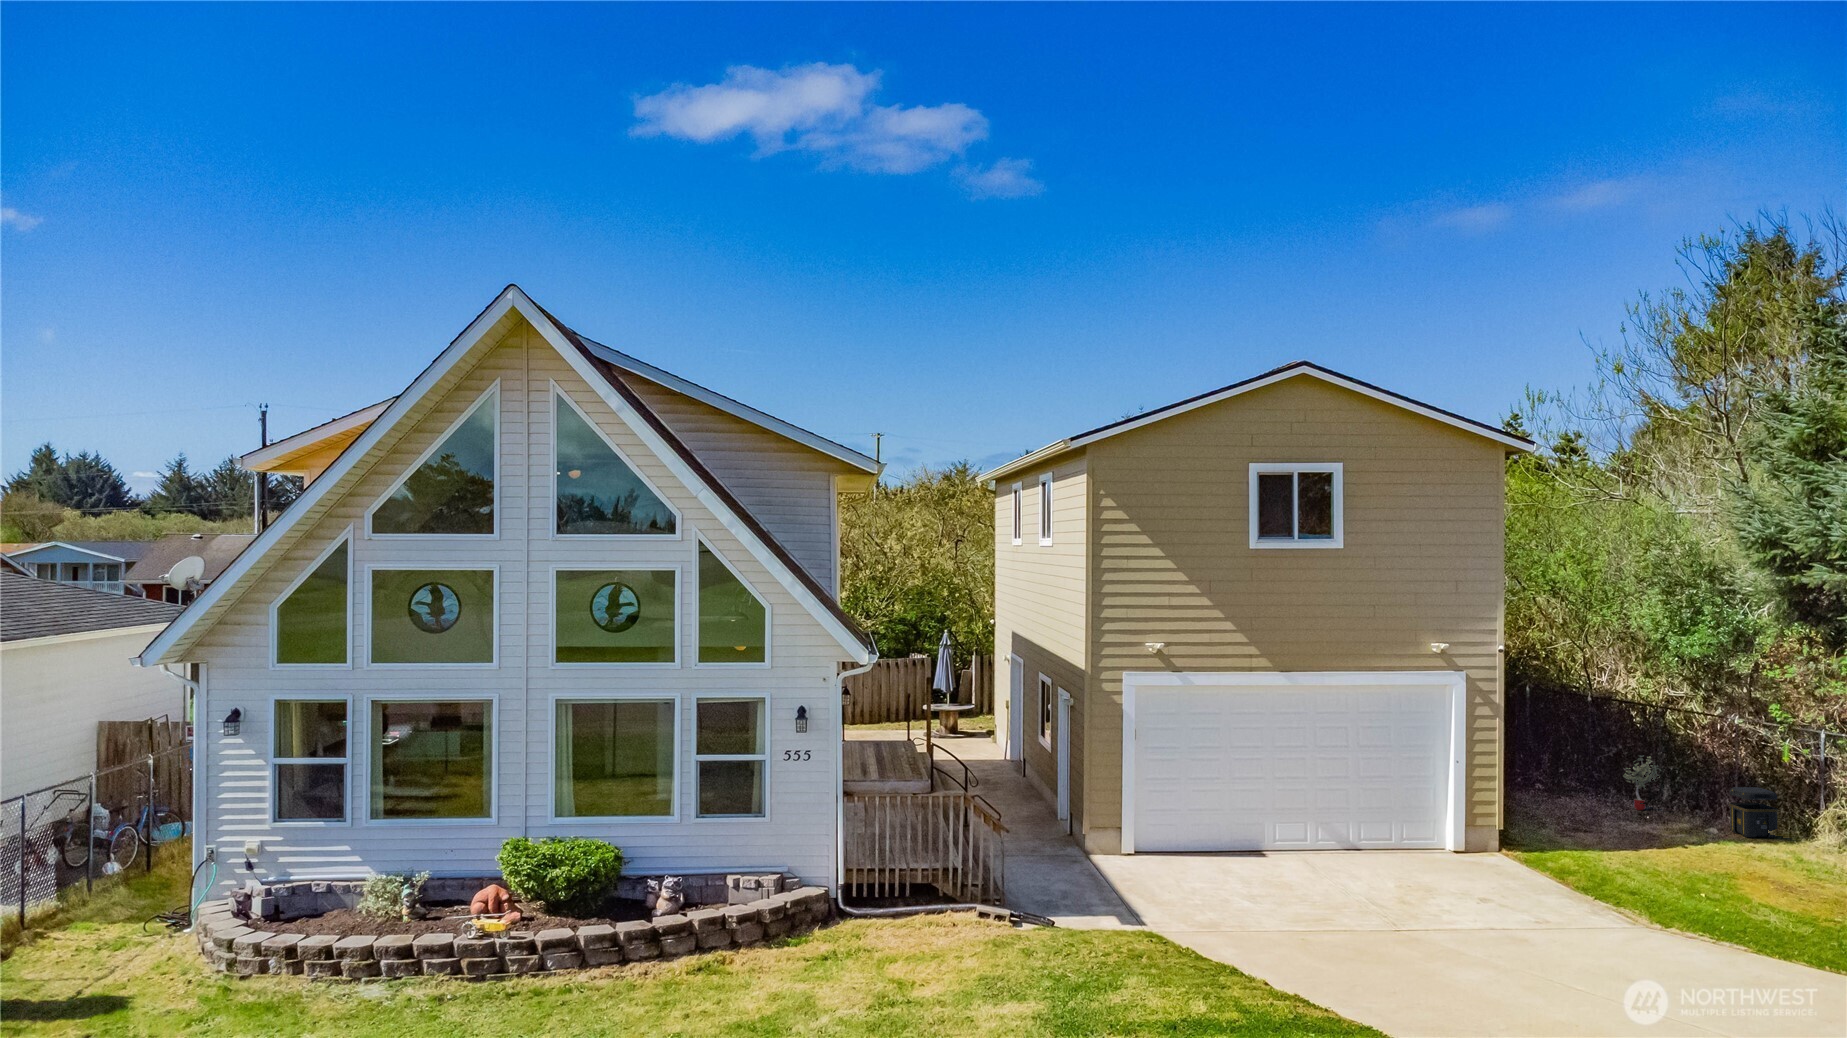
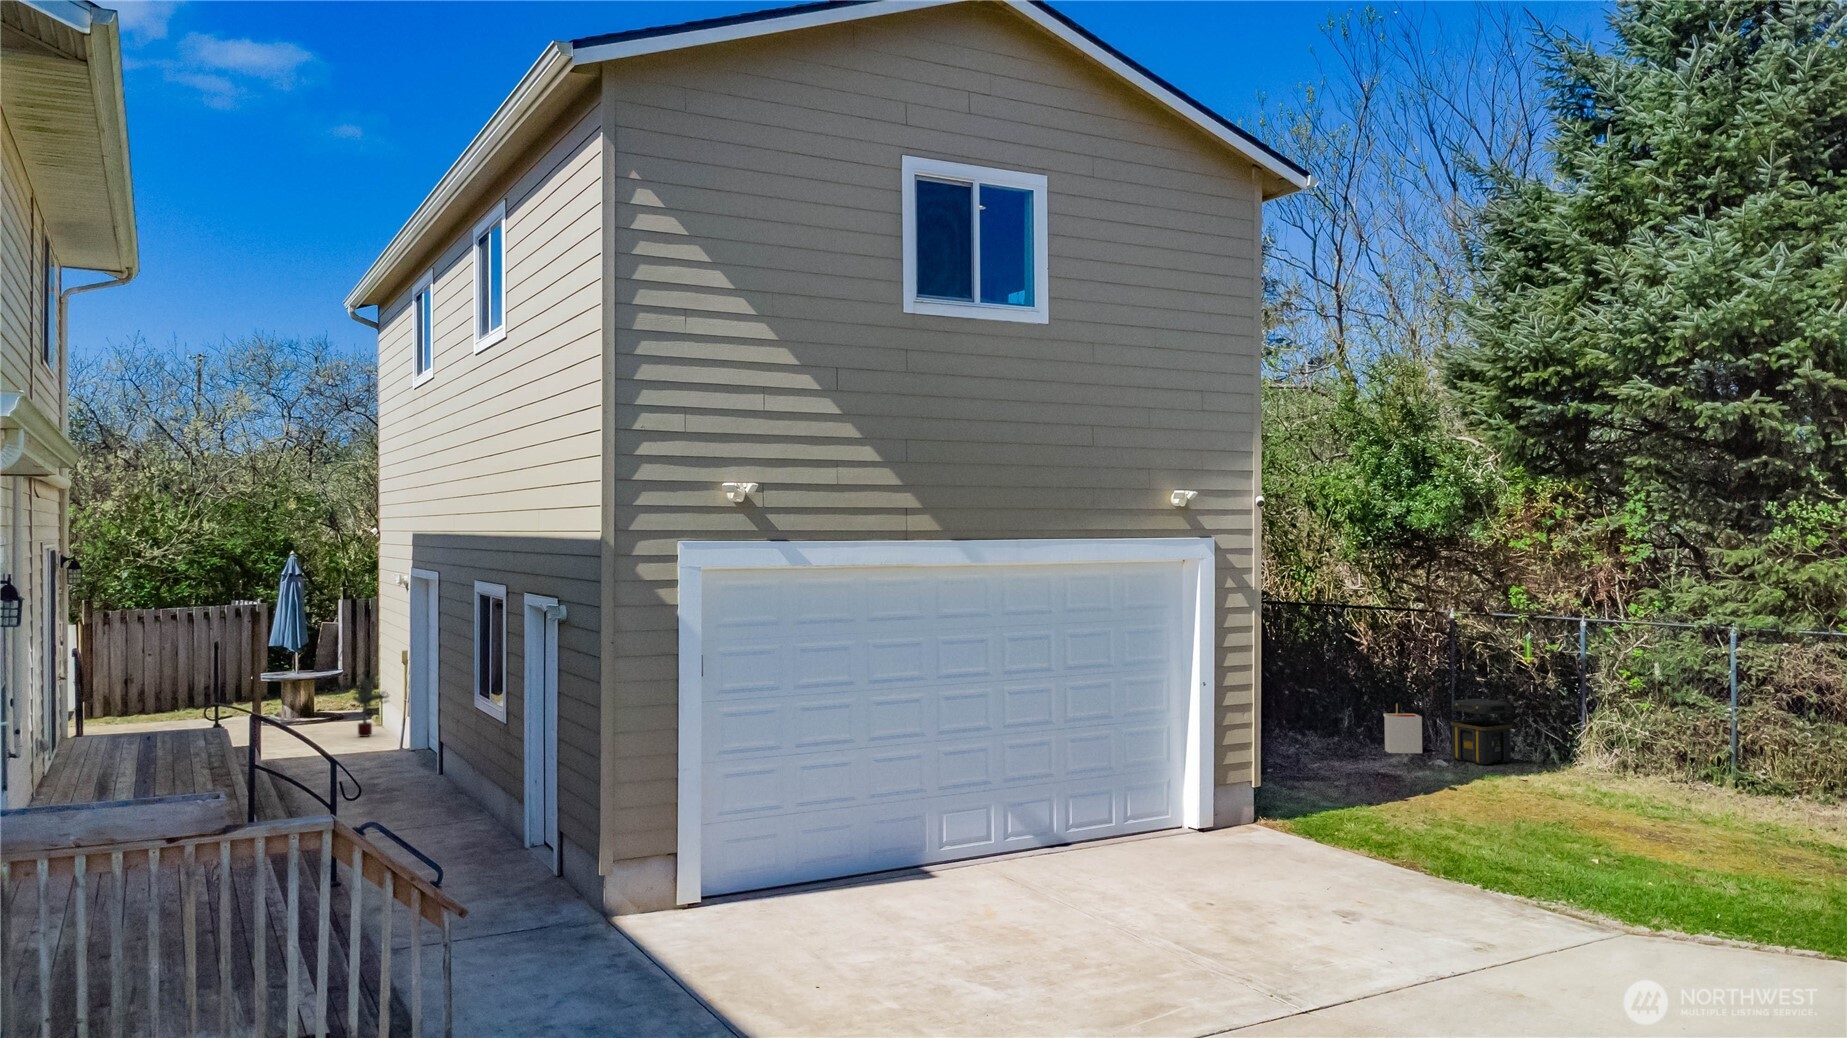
potted tree: present [1623,755,1659,810] -> present [352,668,389,737]
storage bin: none [1686,786,1714,825] -> present [1384,704,1422,753]

